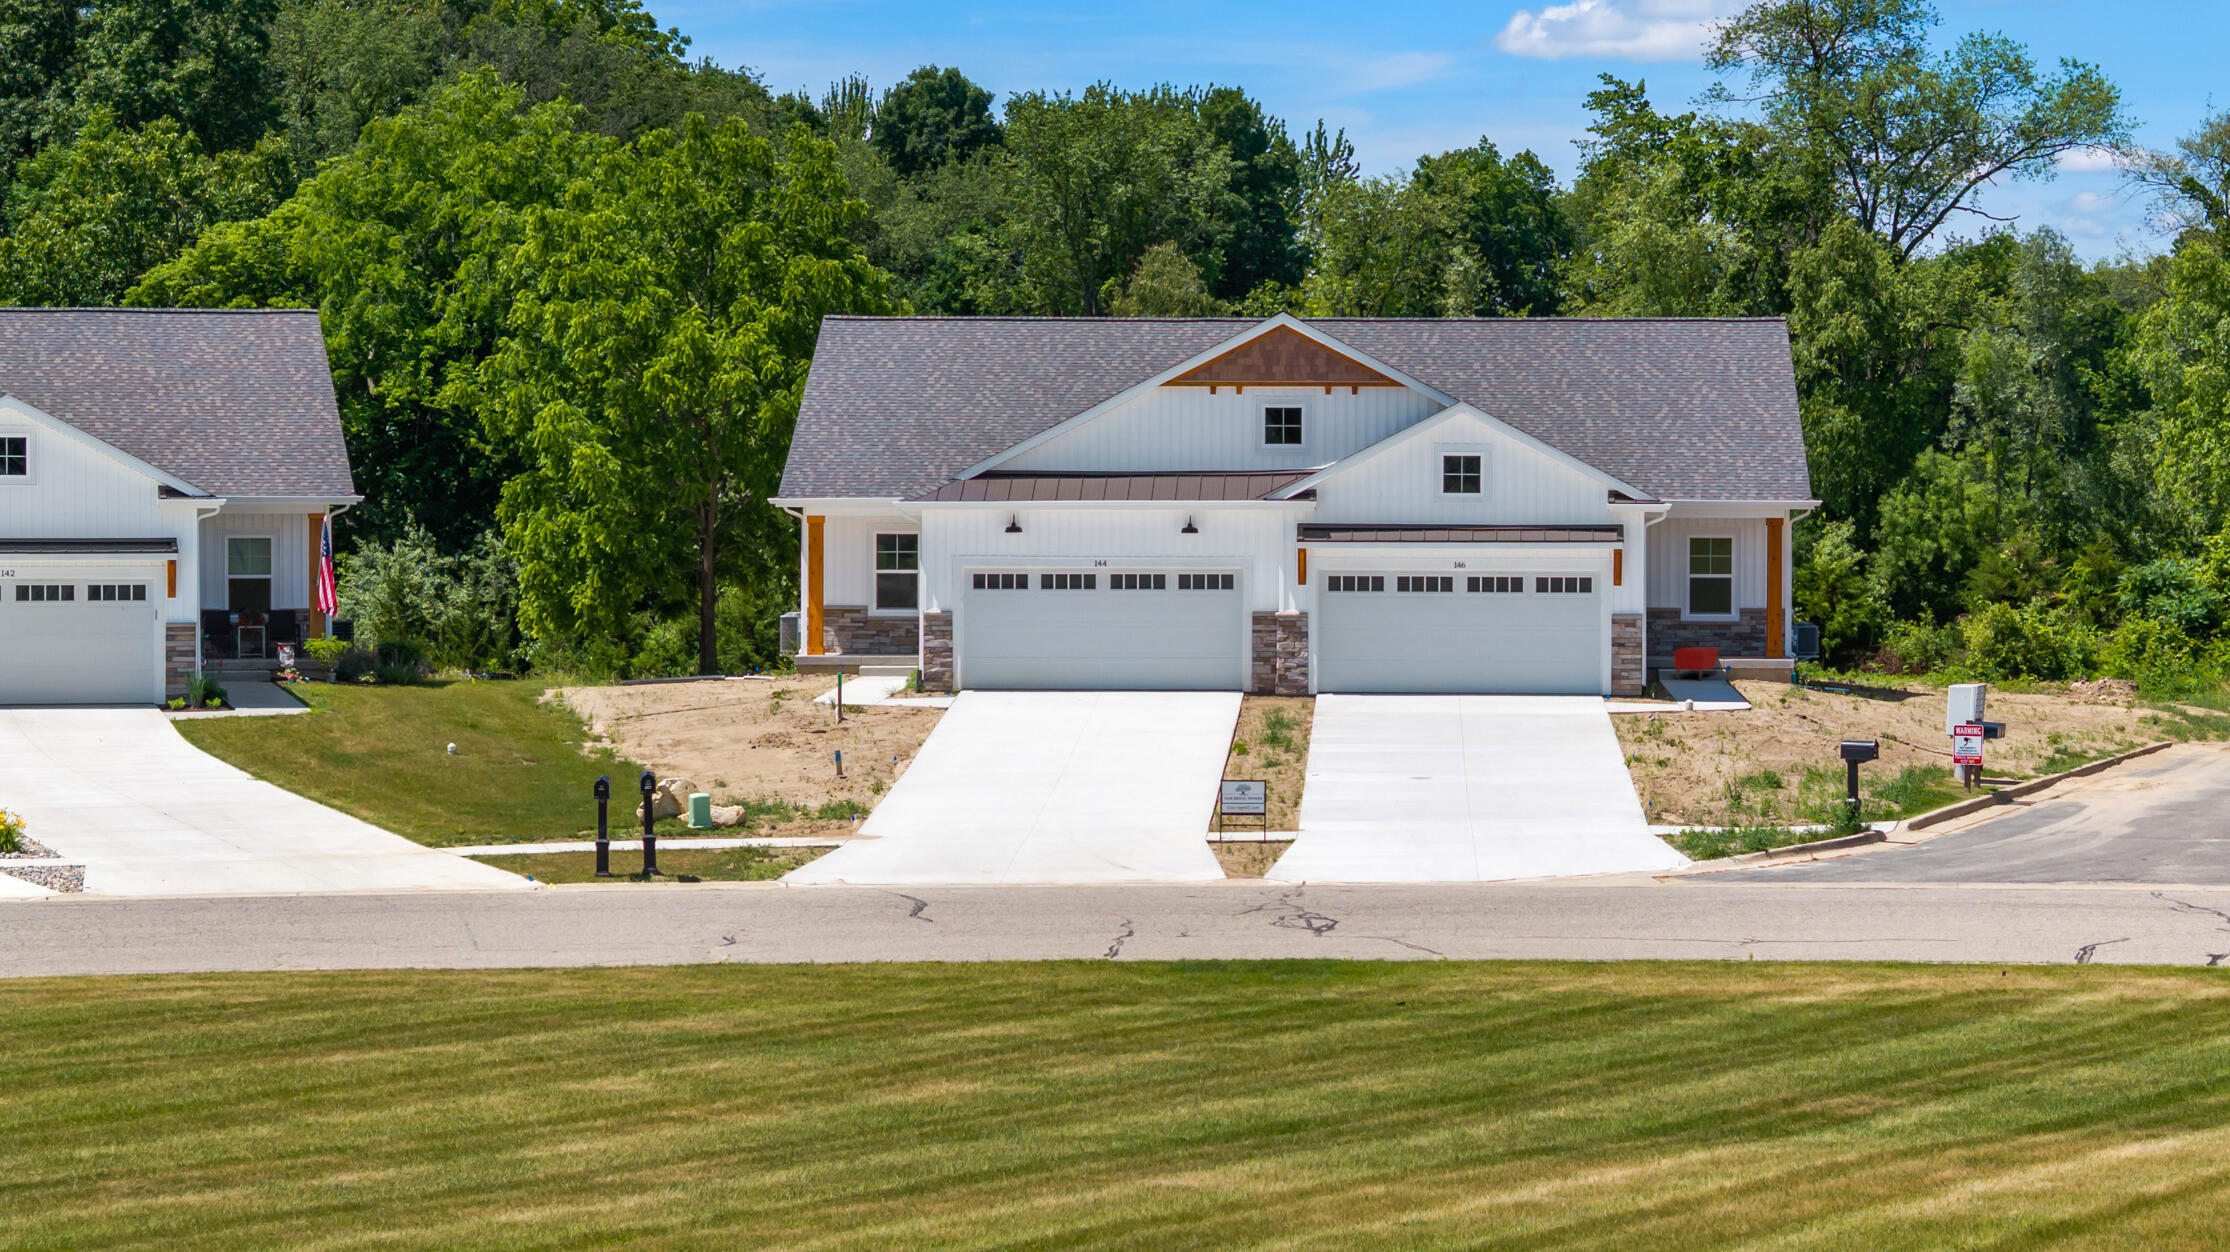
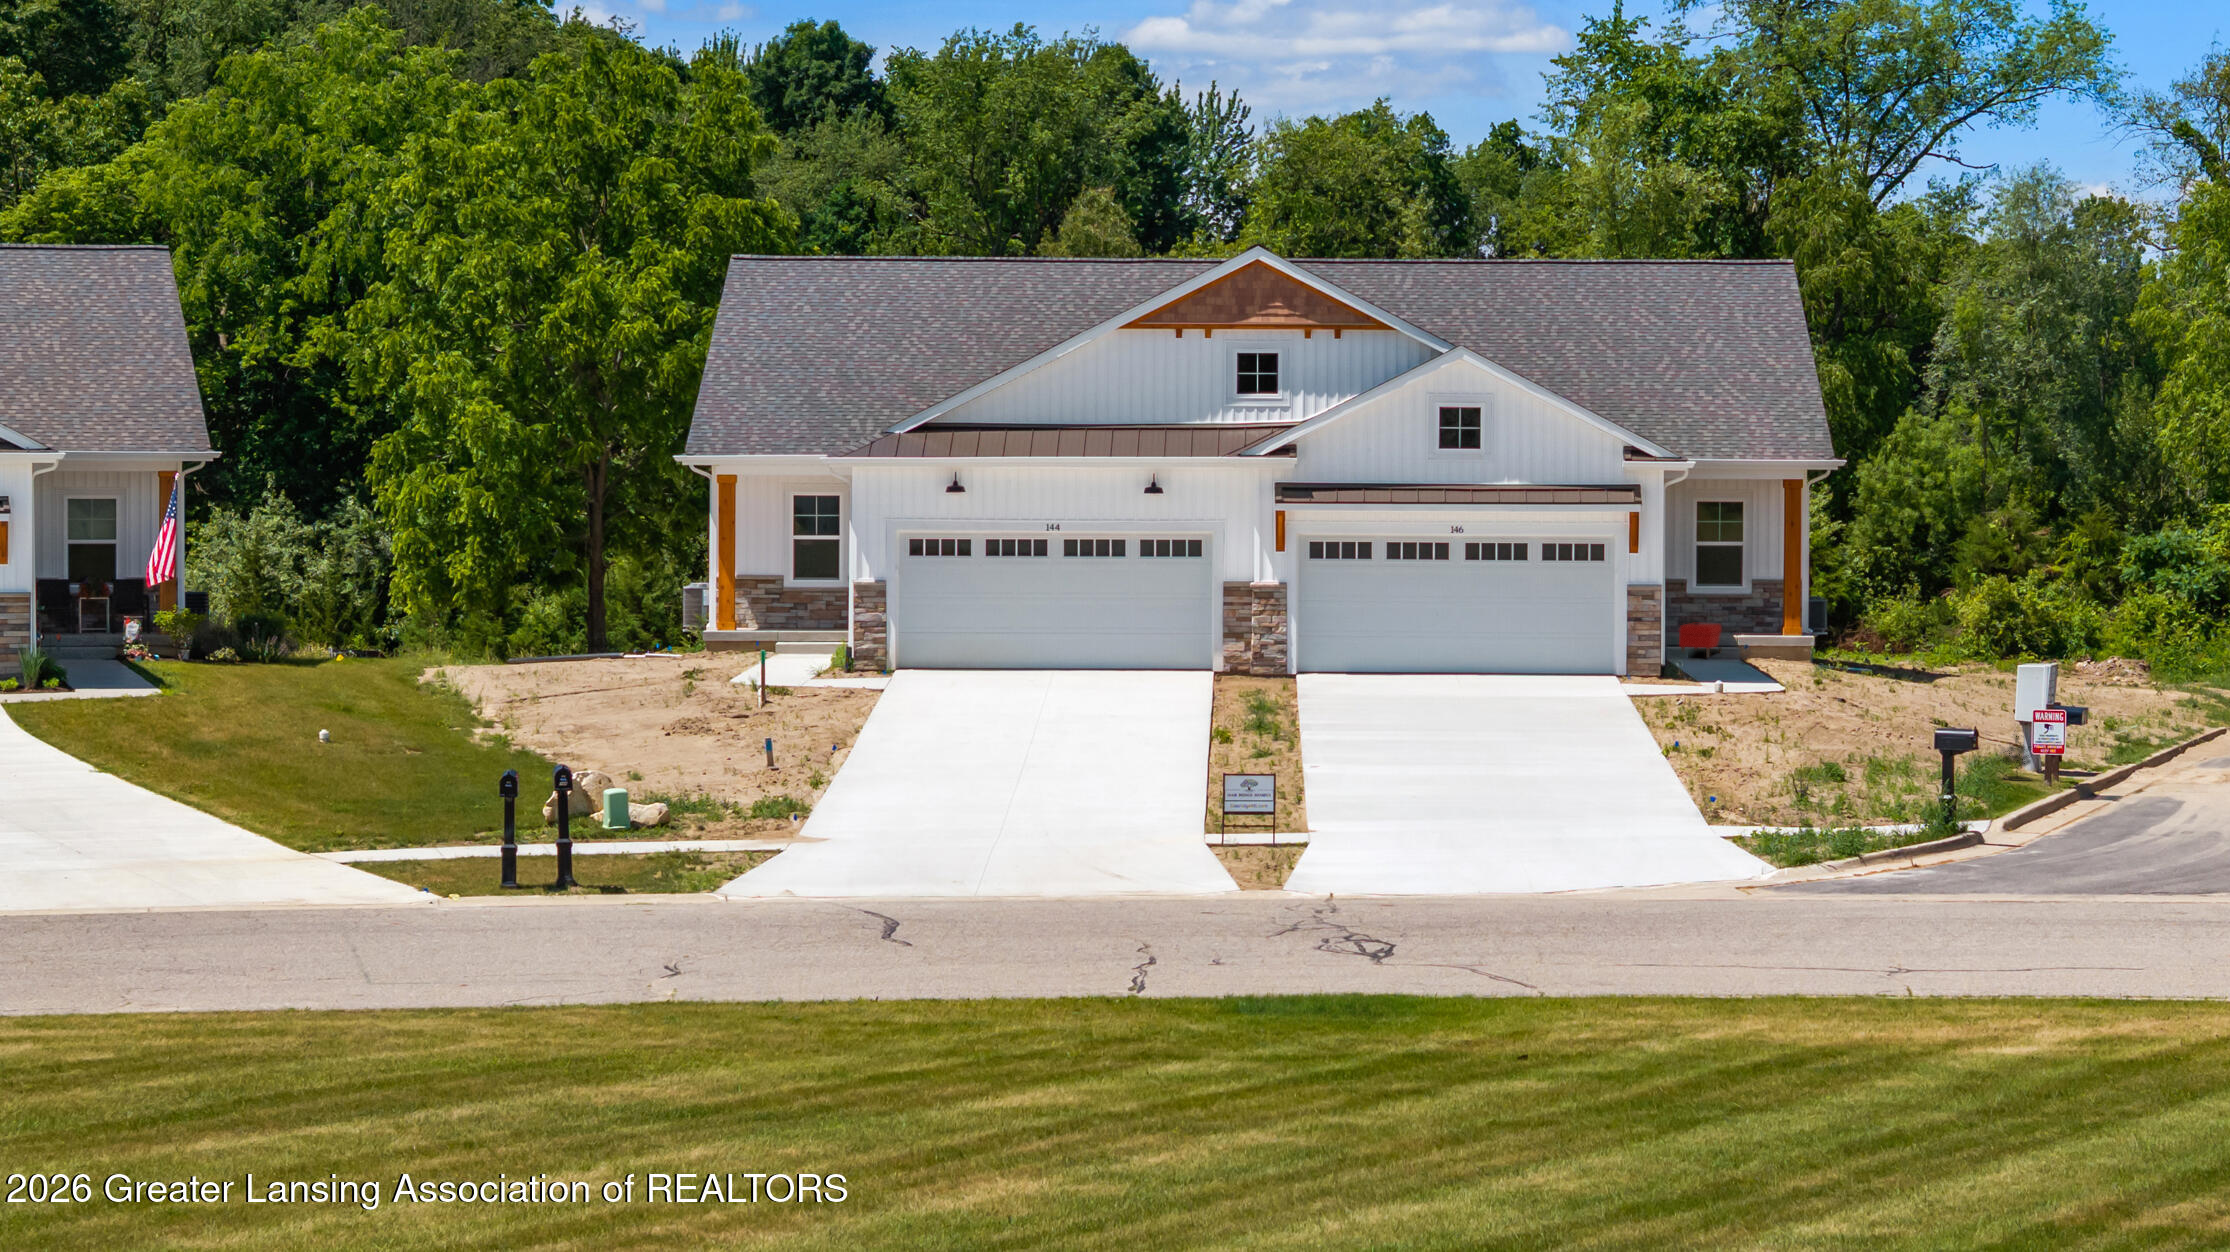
potted tree: none [1932,743,1964,790] -> present [2002,731,2031,781]

